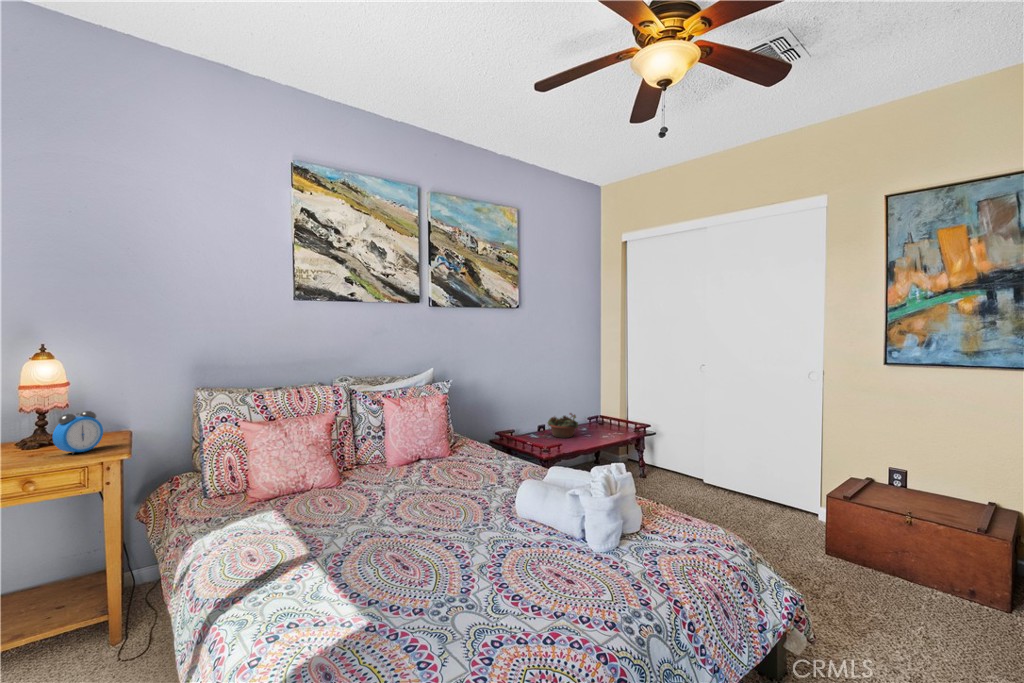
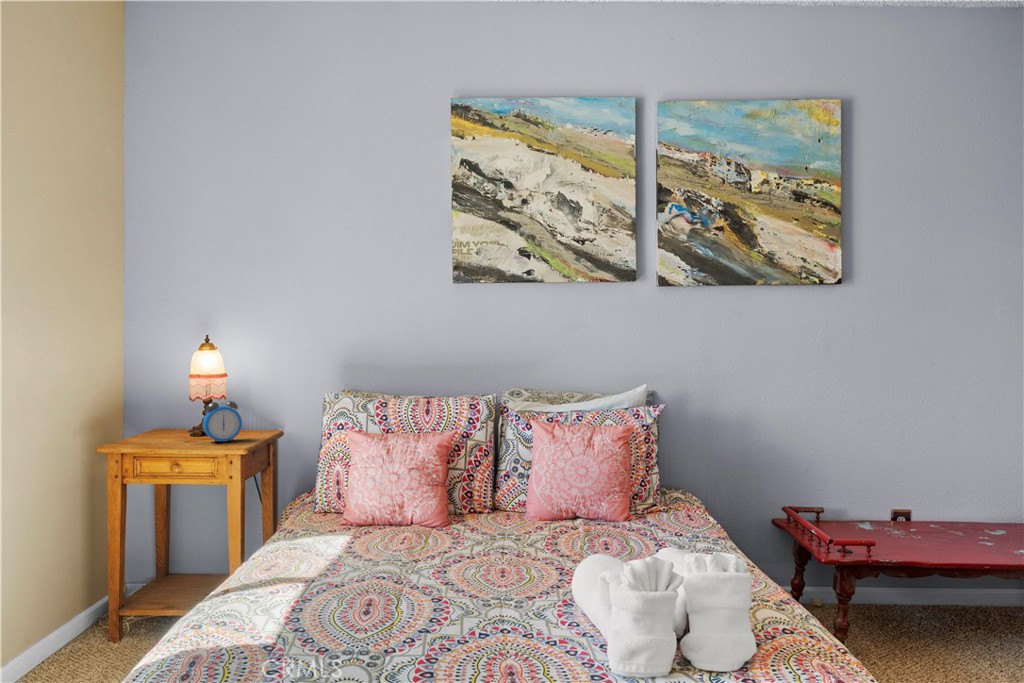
succulent planter: present [548,413,578,438] -> none [895,491,967,544]

